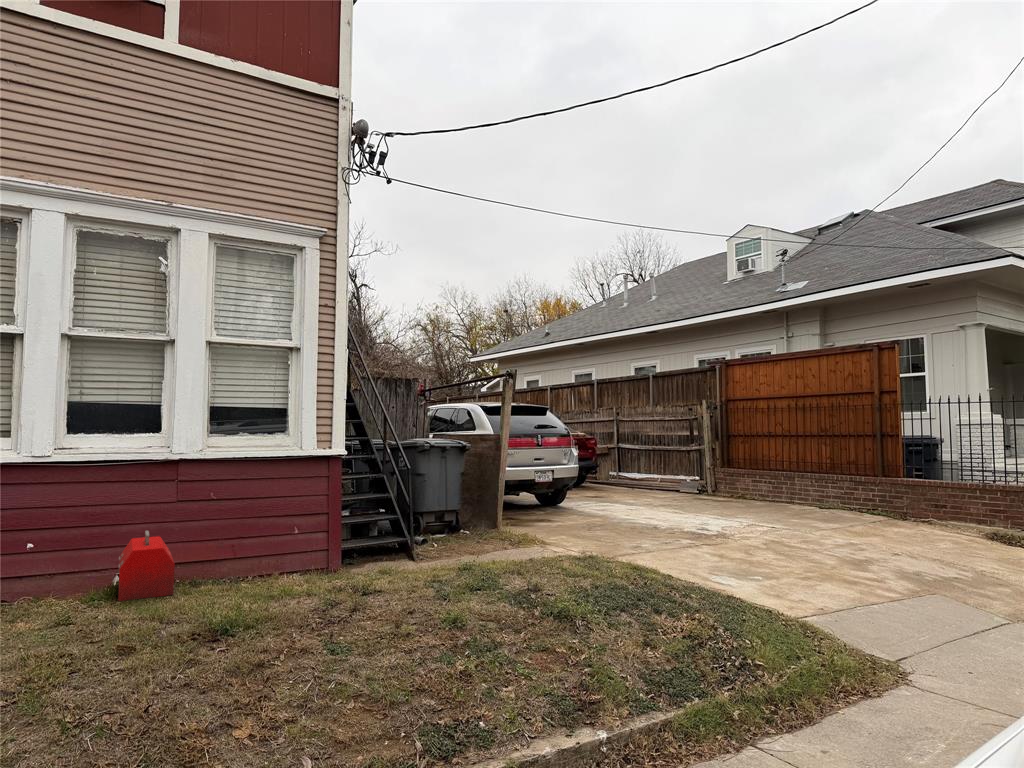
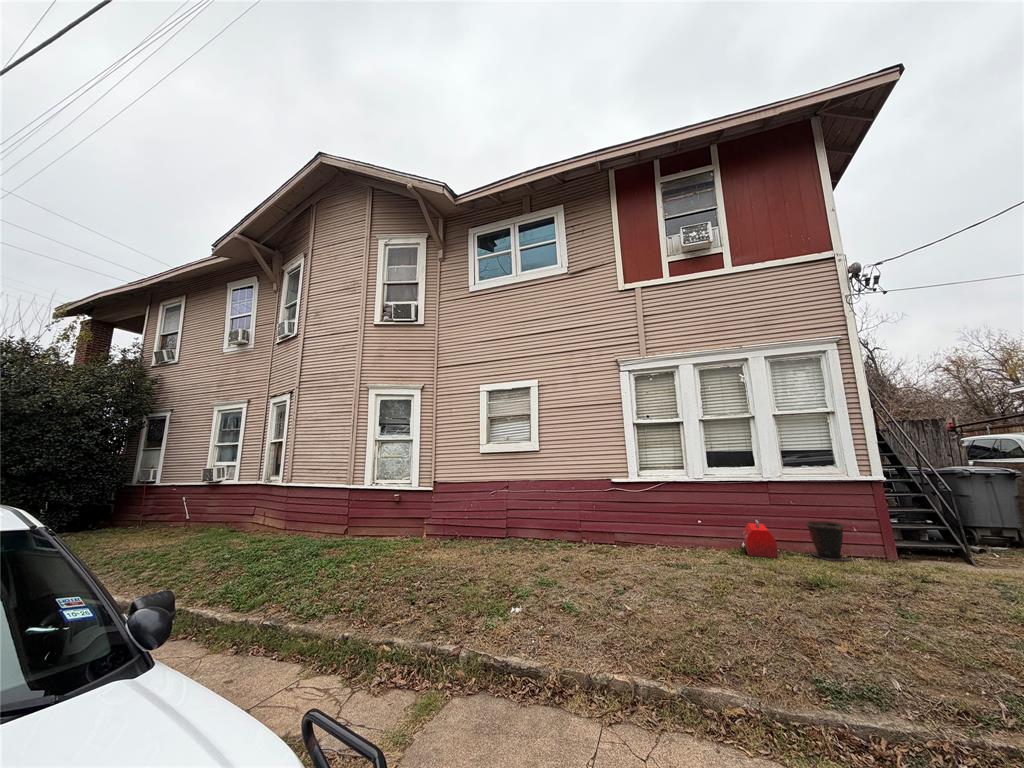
bucket: none [229,520,289,583] -> present [806,521,850,560]

